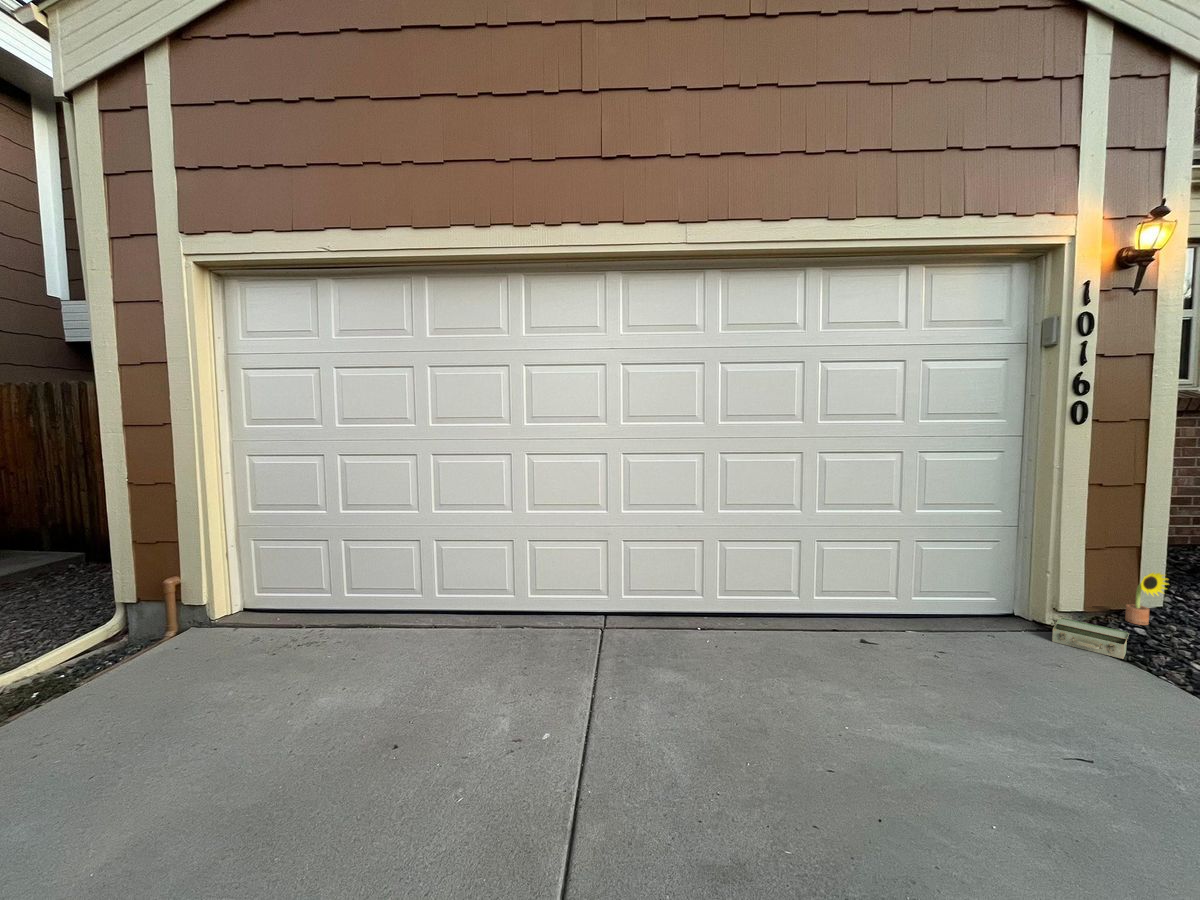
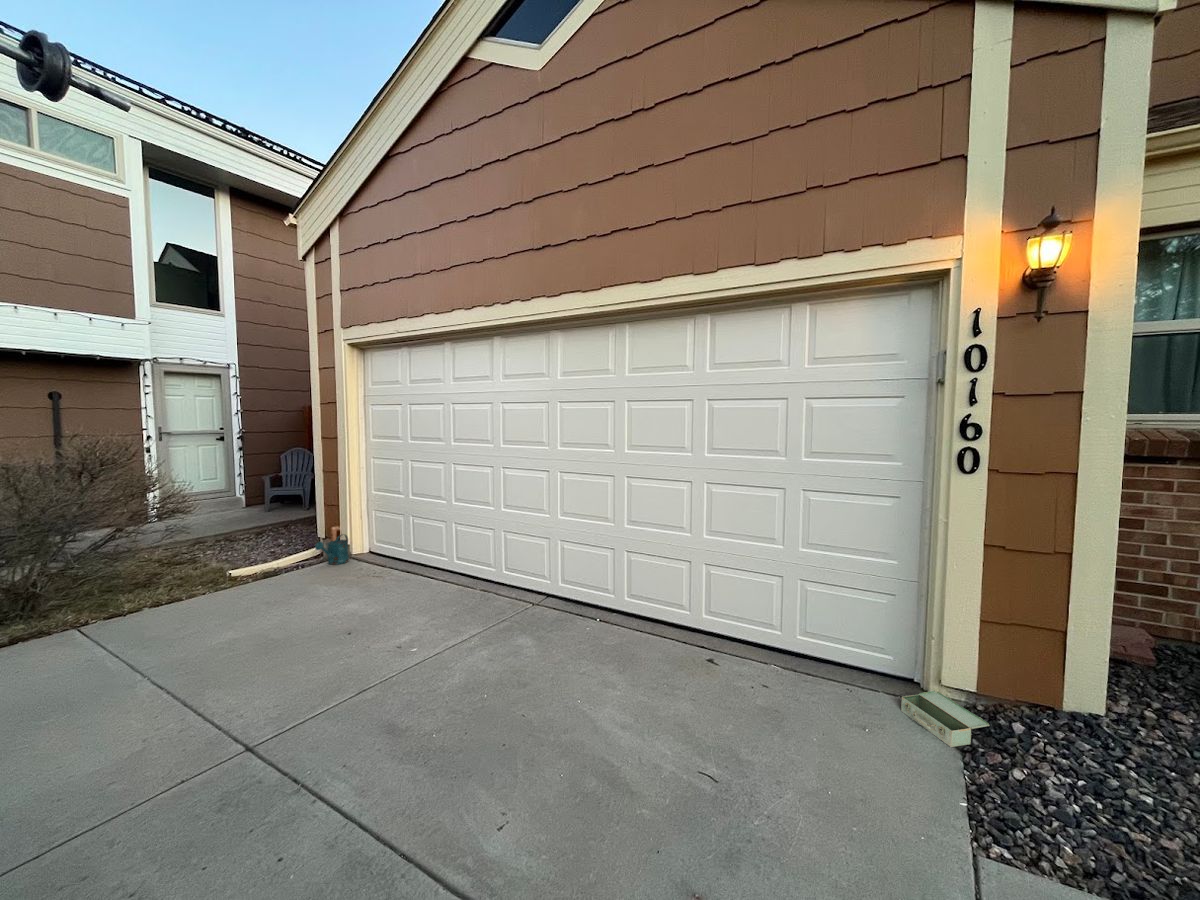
decorative plant: present [1125,573,1168,625] -> none [1034,663,1082,729]
watering can: none [168,587,219,642] -> present [315,535,349,565]

